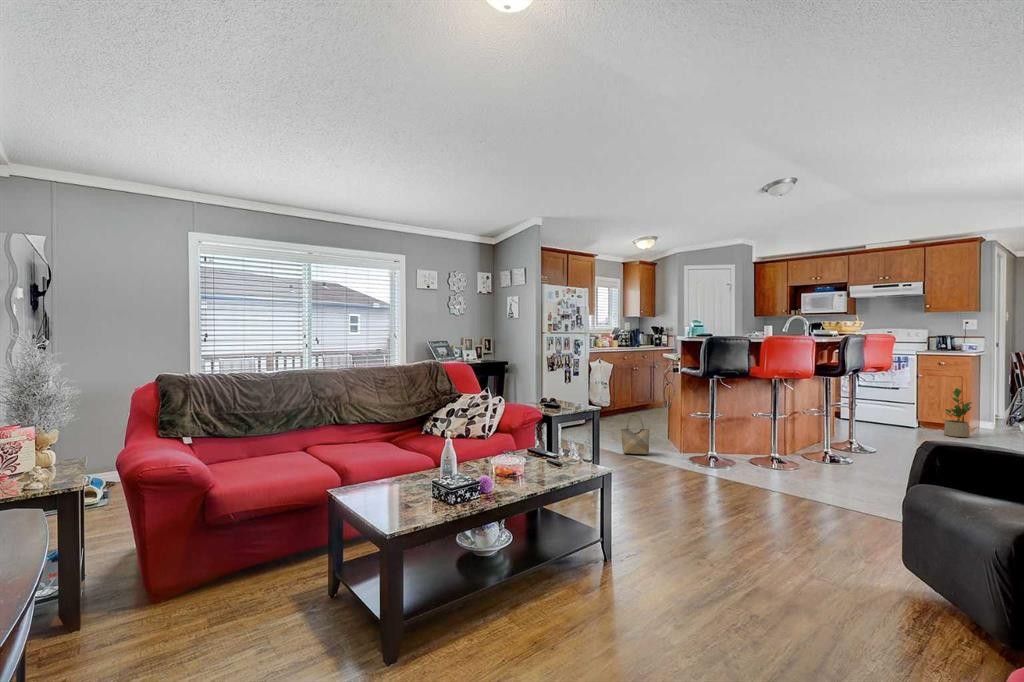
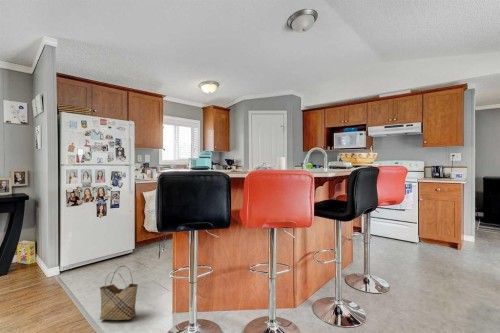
potted plant: present [944,388,972,437] -> none [442,212,464,255]

